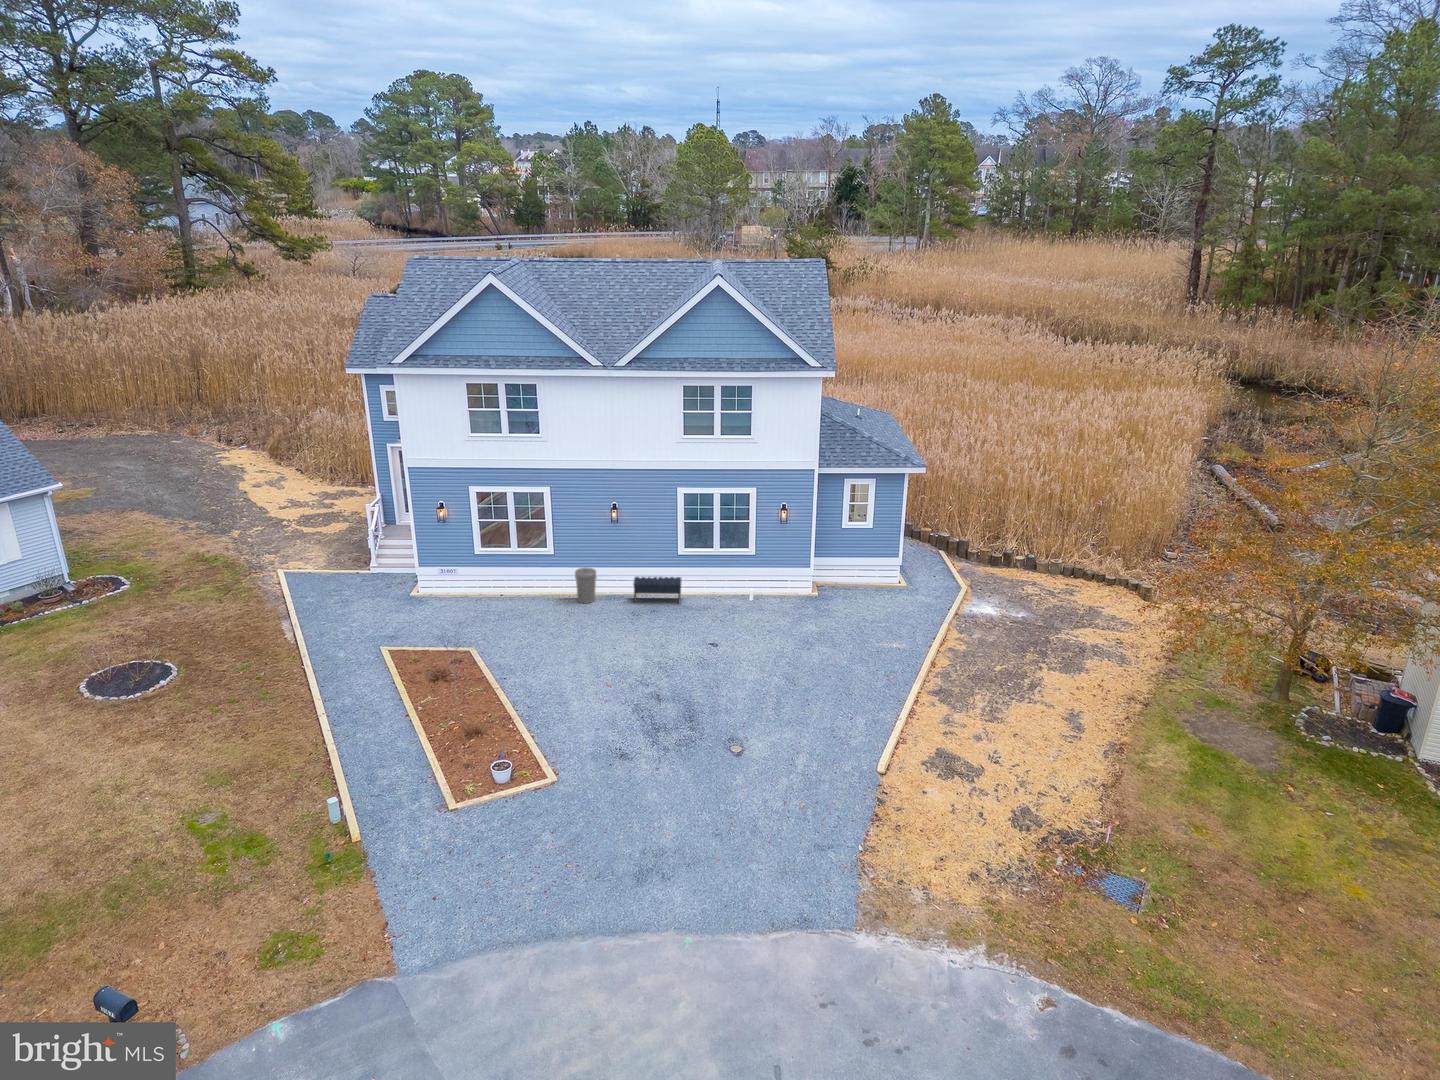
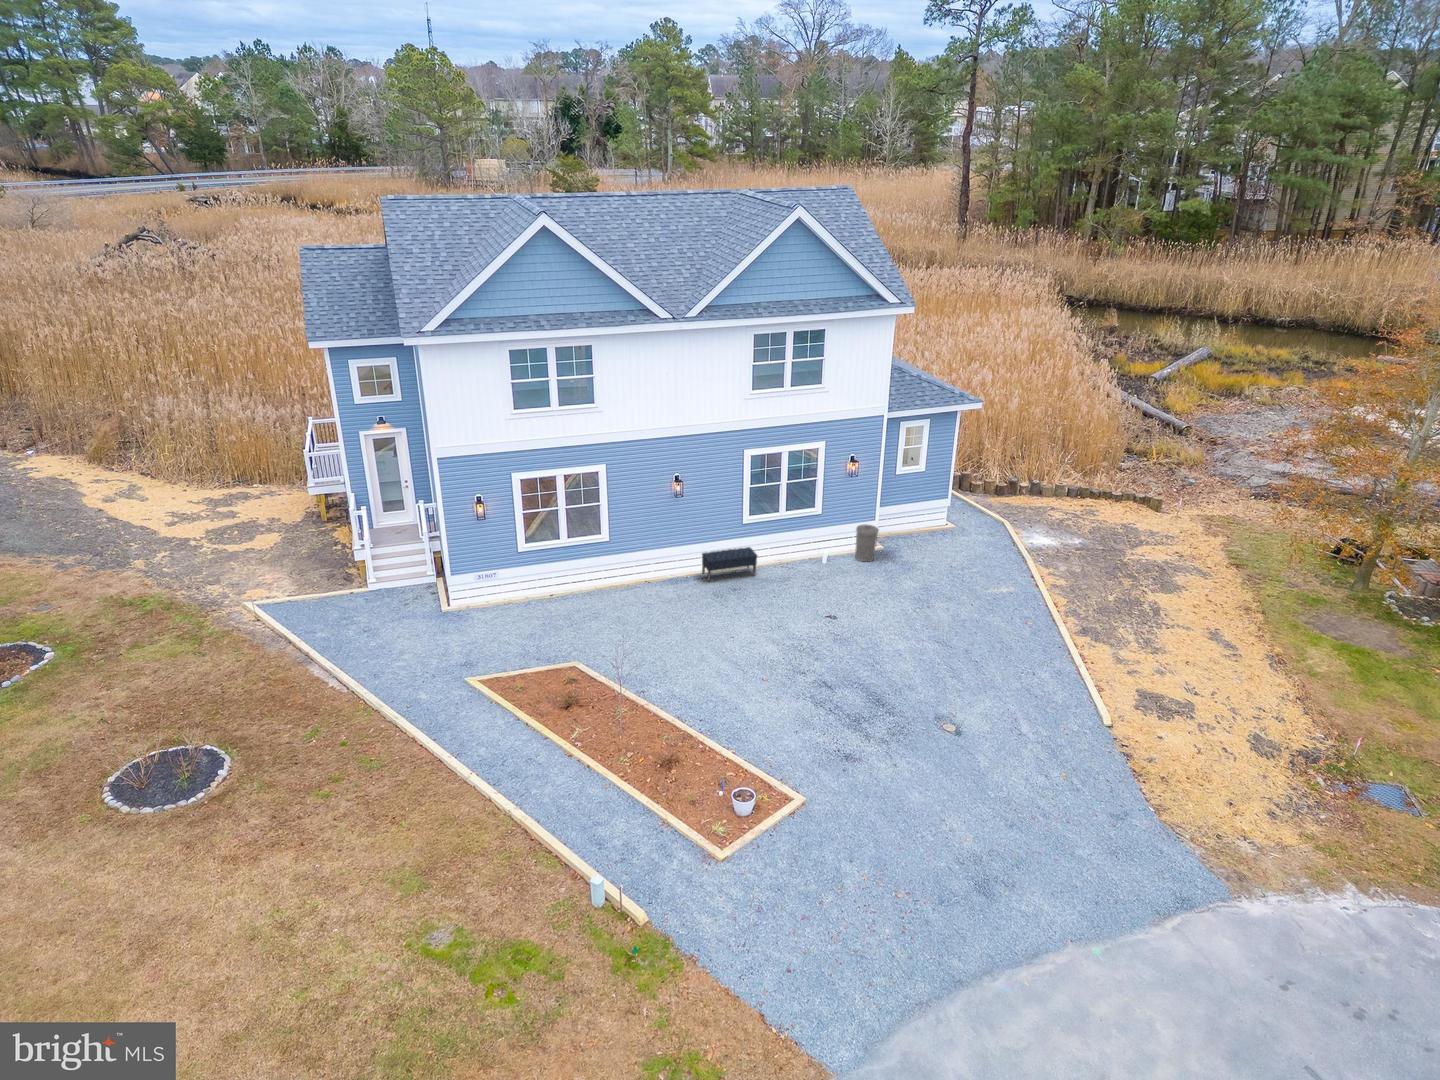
trash can: present [575,568,596,604] -> present [855,524,879,562]

